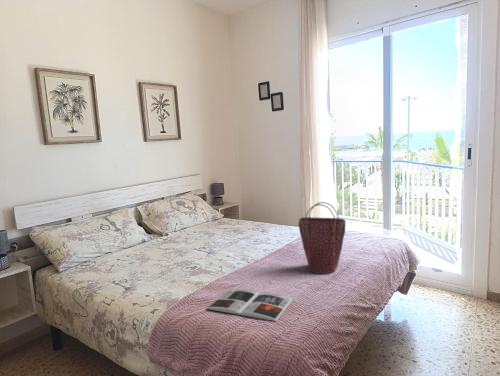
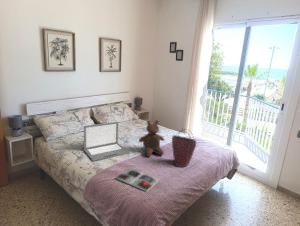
stuffed bear: none [236,199,286,267] -> present [139,120,164,156]
laptop: none [130,214,222,289] -> present [84,122,129,161]

